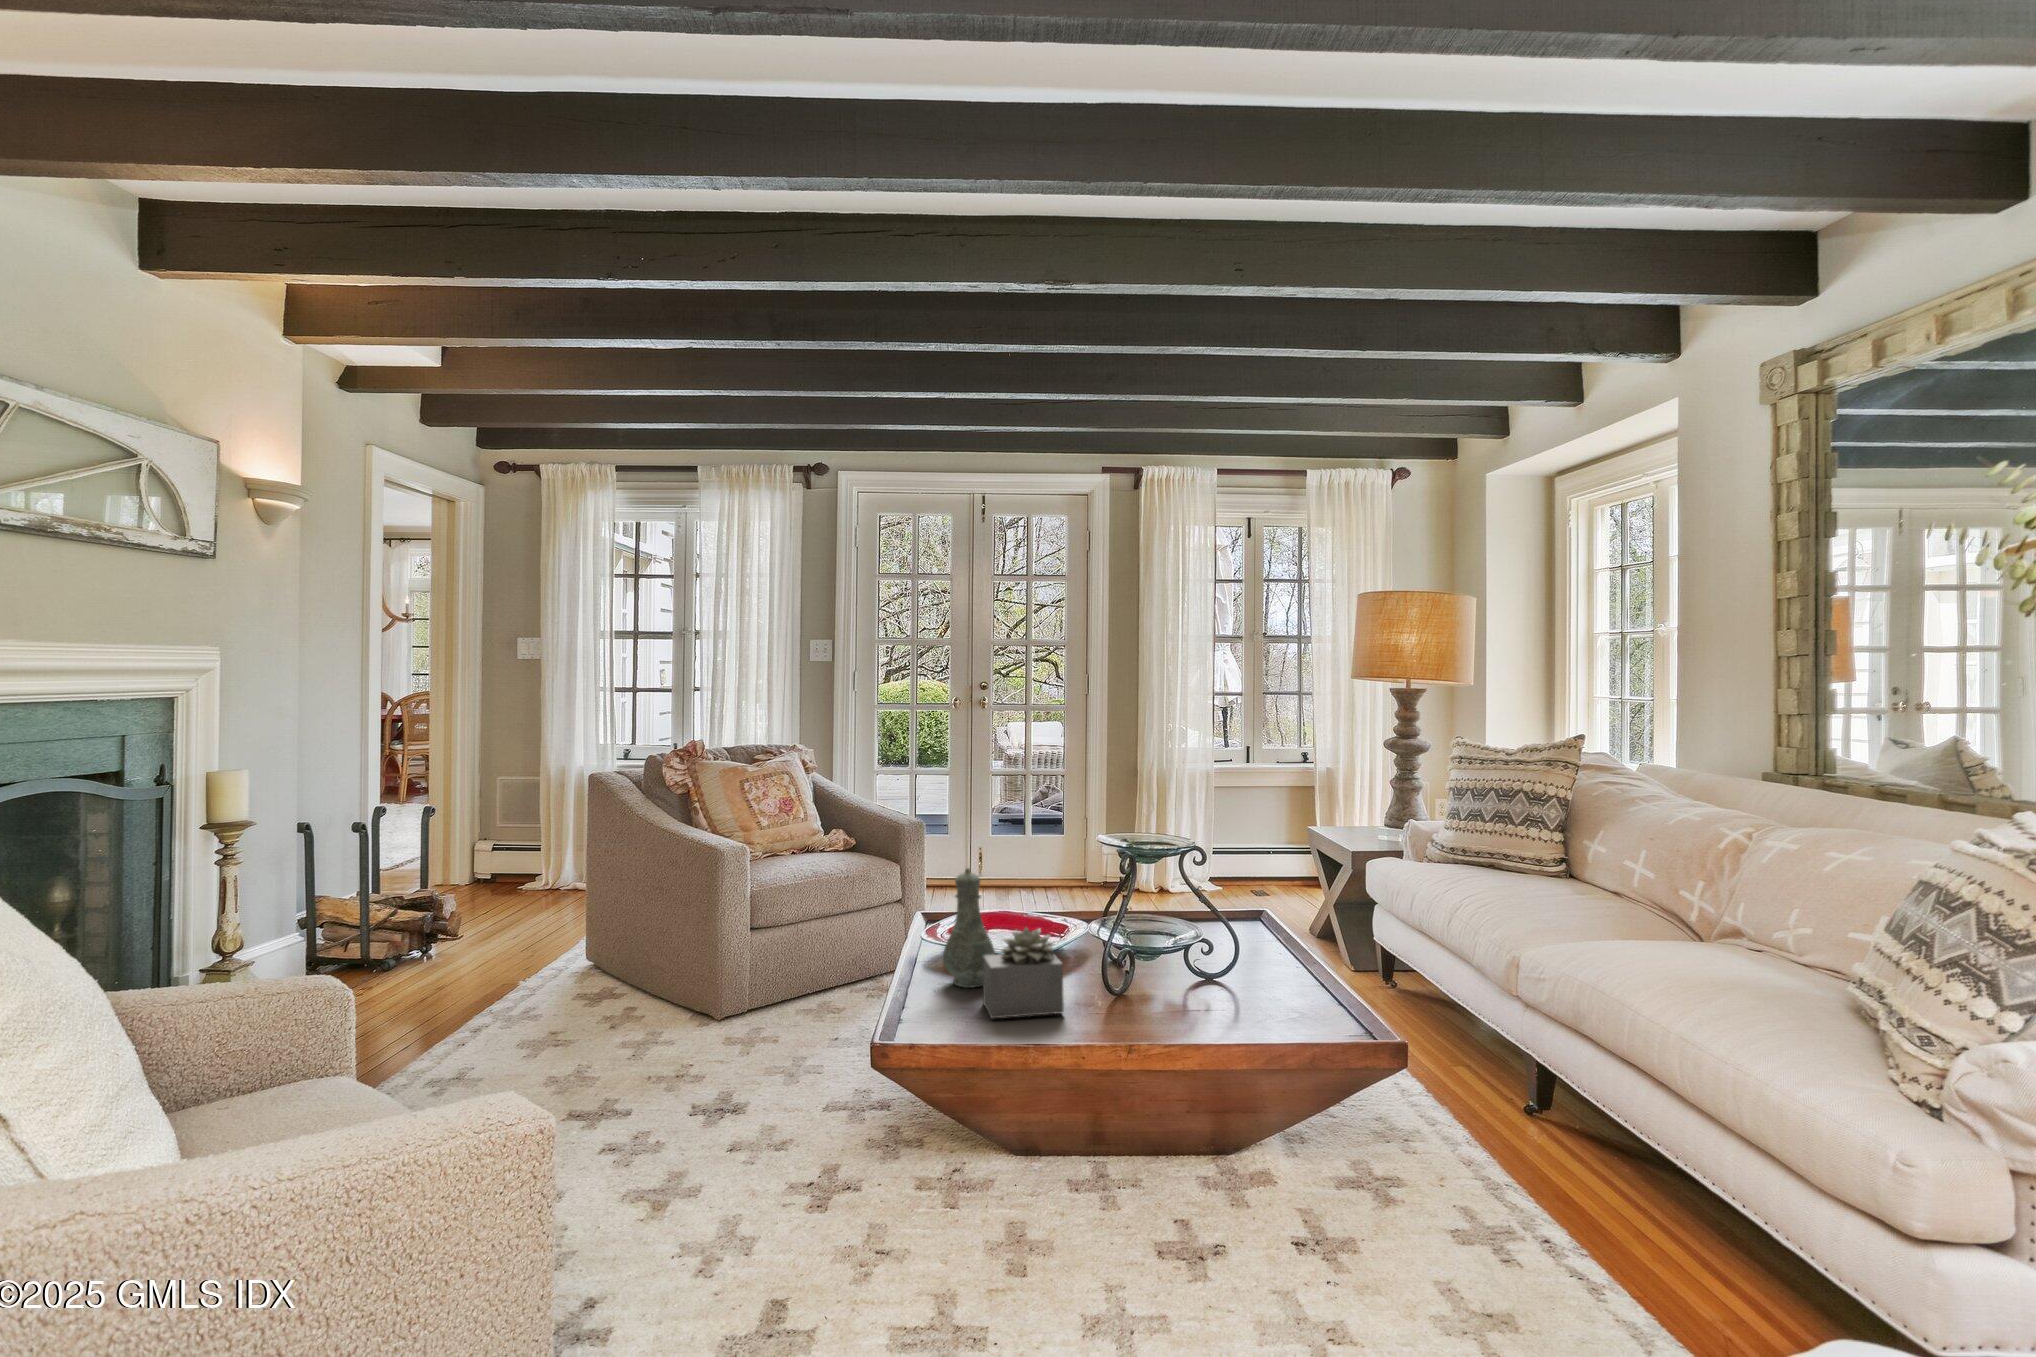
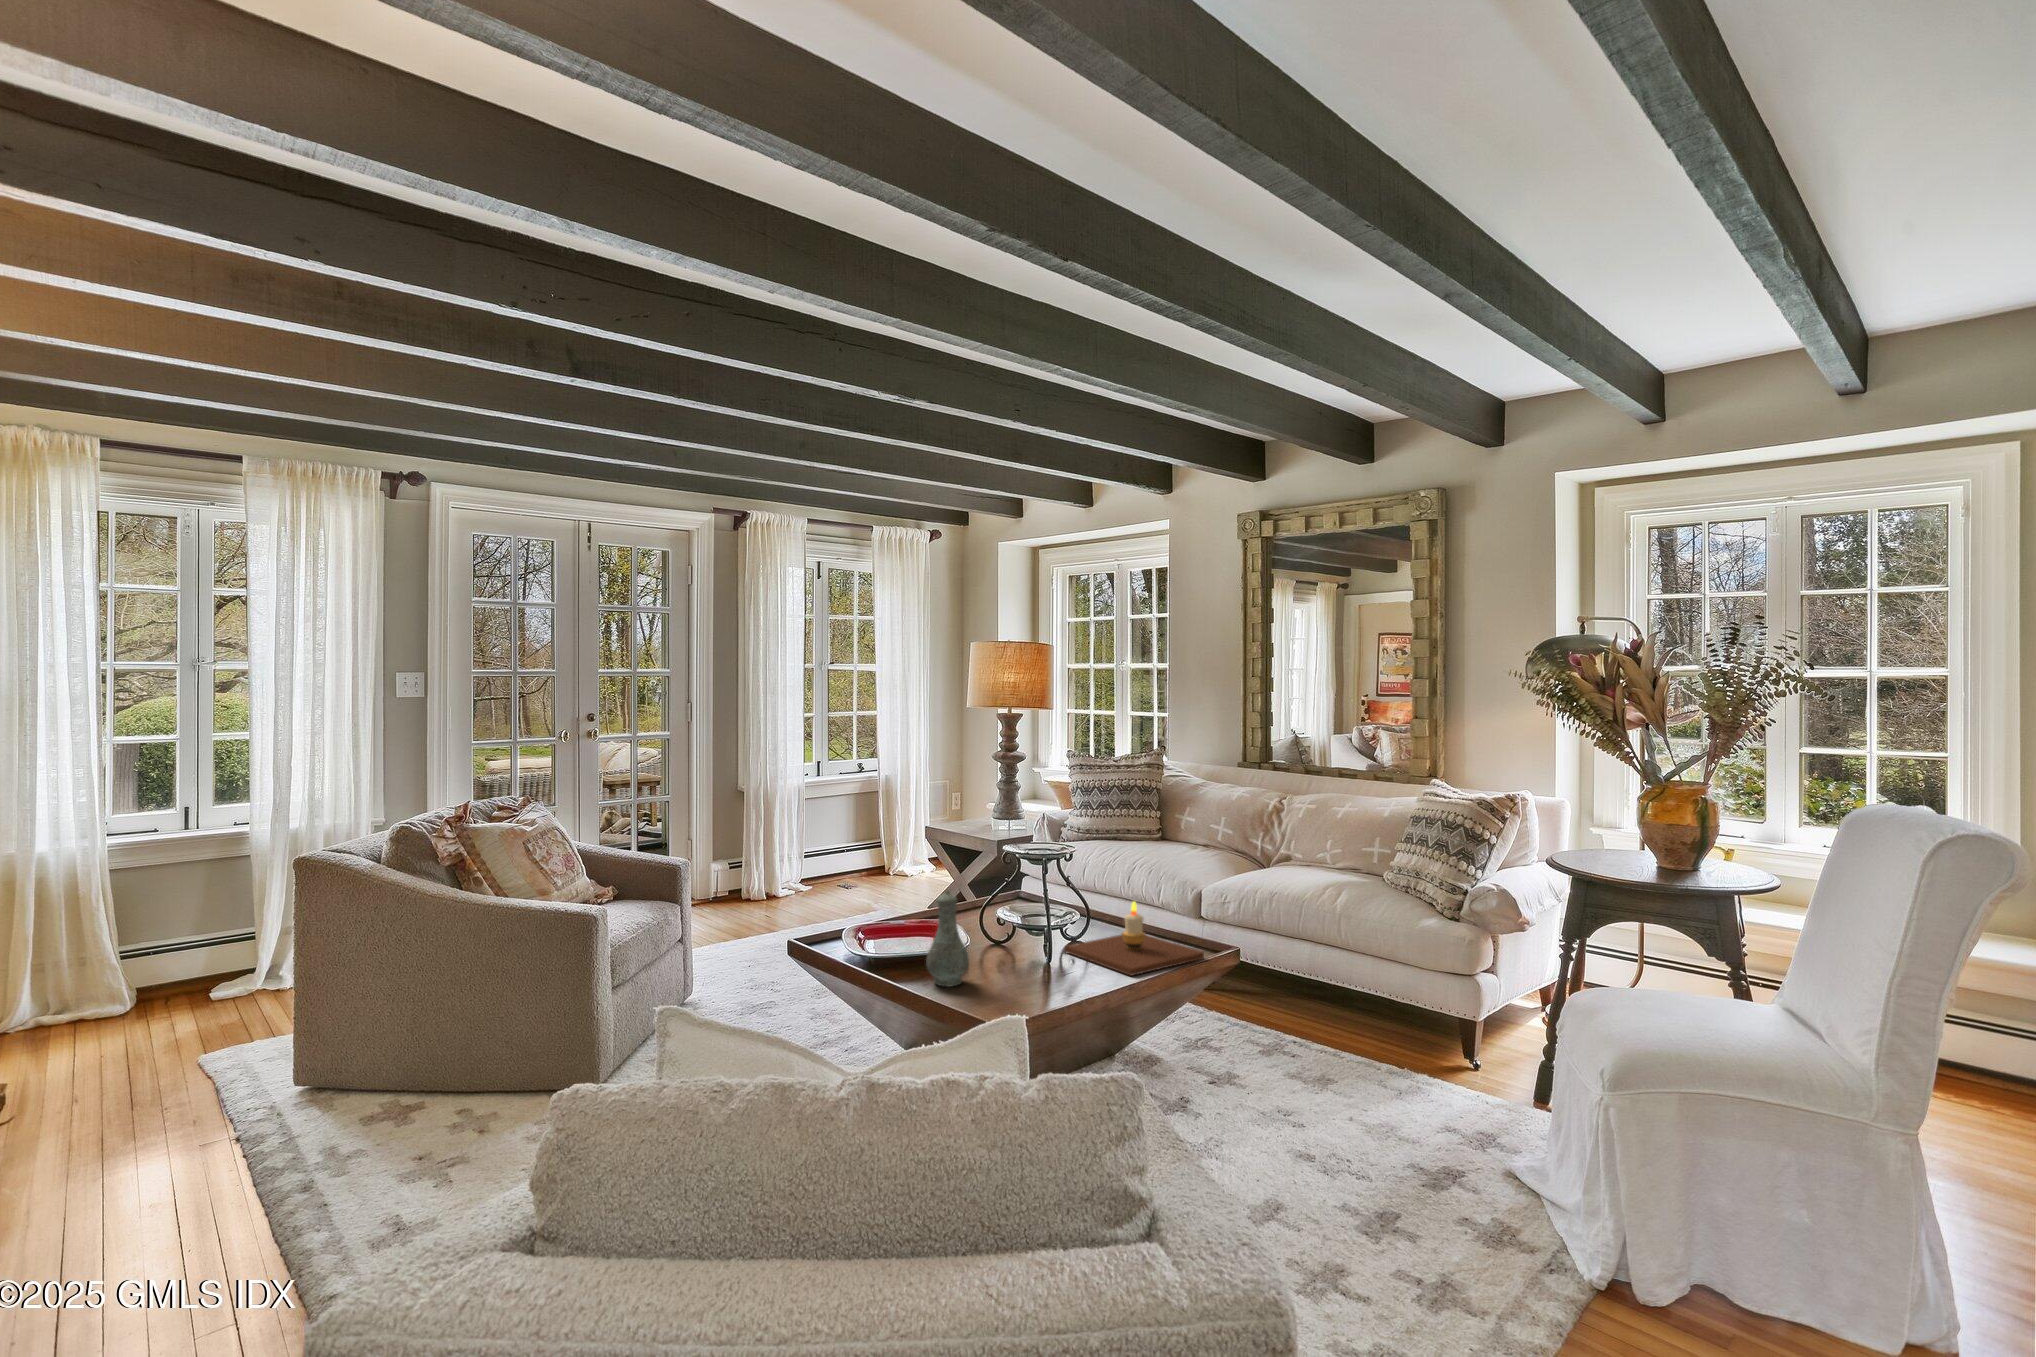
candle: none [1170,927,1332,1032] -> present [1065,902,1204,976]
succulent plant: present [983,928,1064,1018] -> none [990,926,1059,1000]

